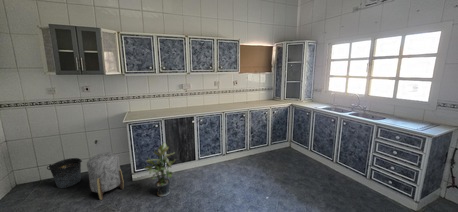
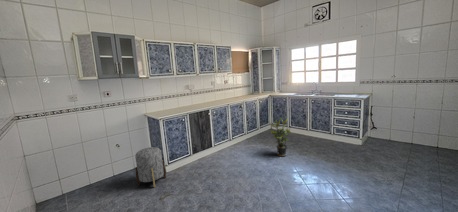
potted plant: present [145,143,175,197] -> present [271,119,291,156]
bucket: present [47,158,82,188] -> none [84,161,116,191]

